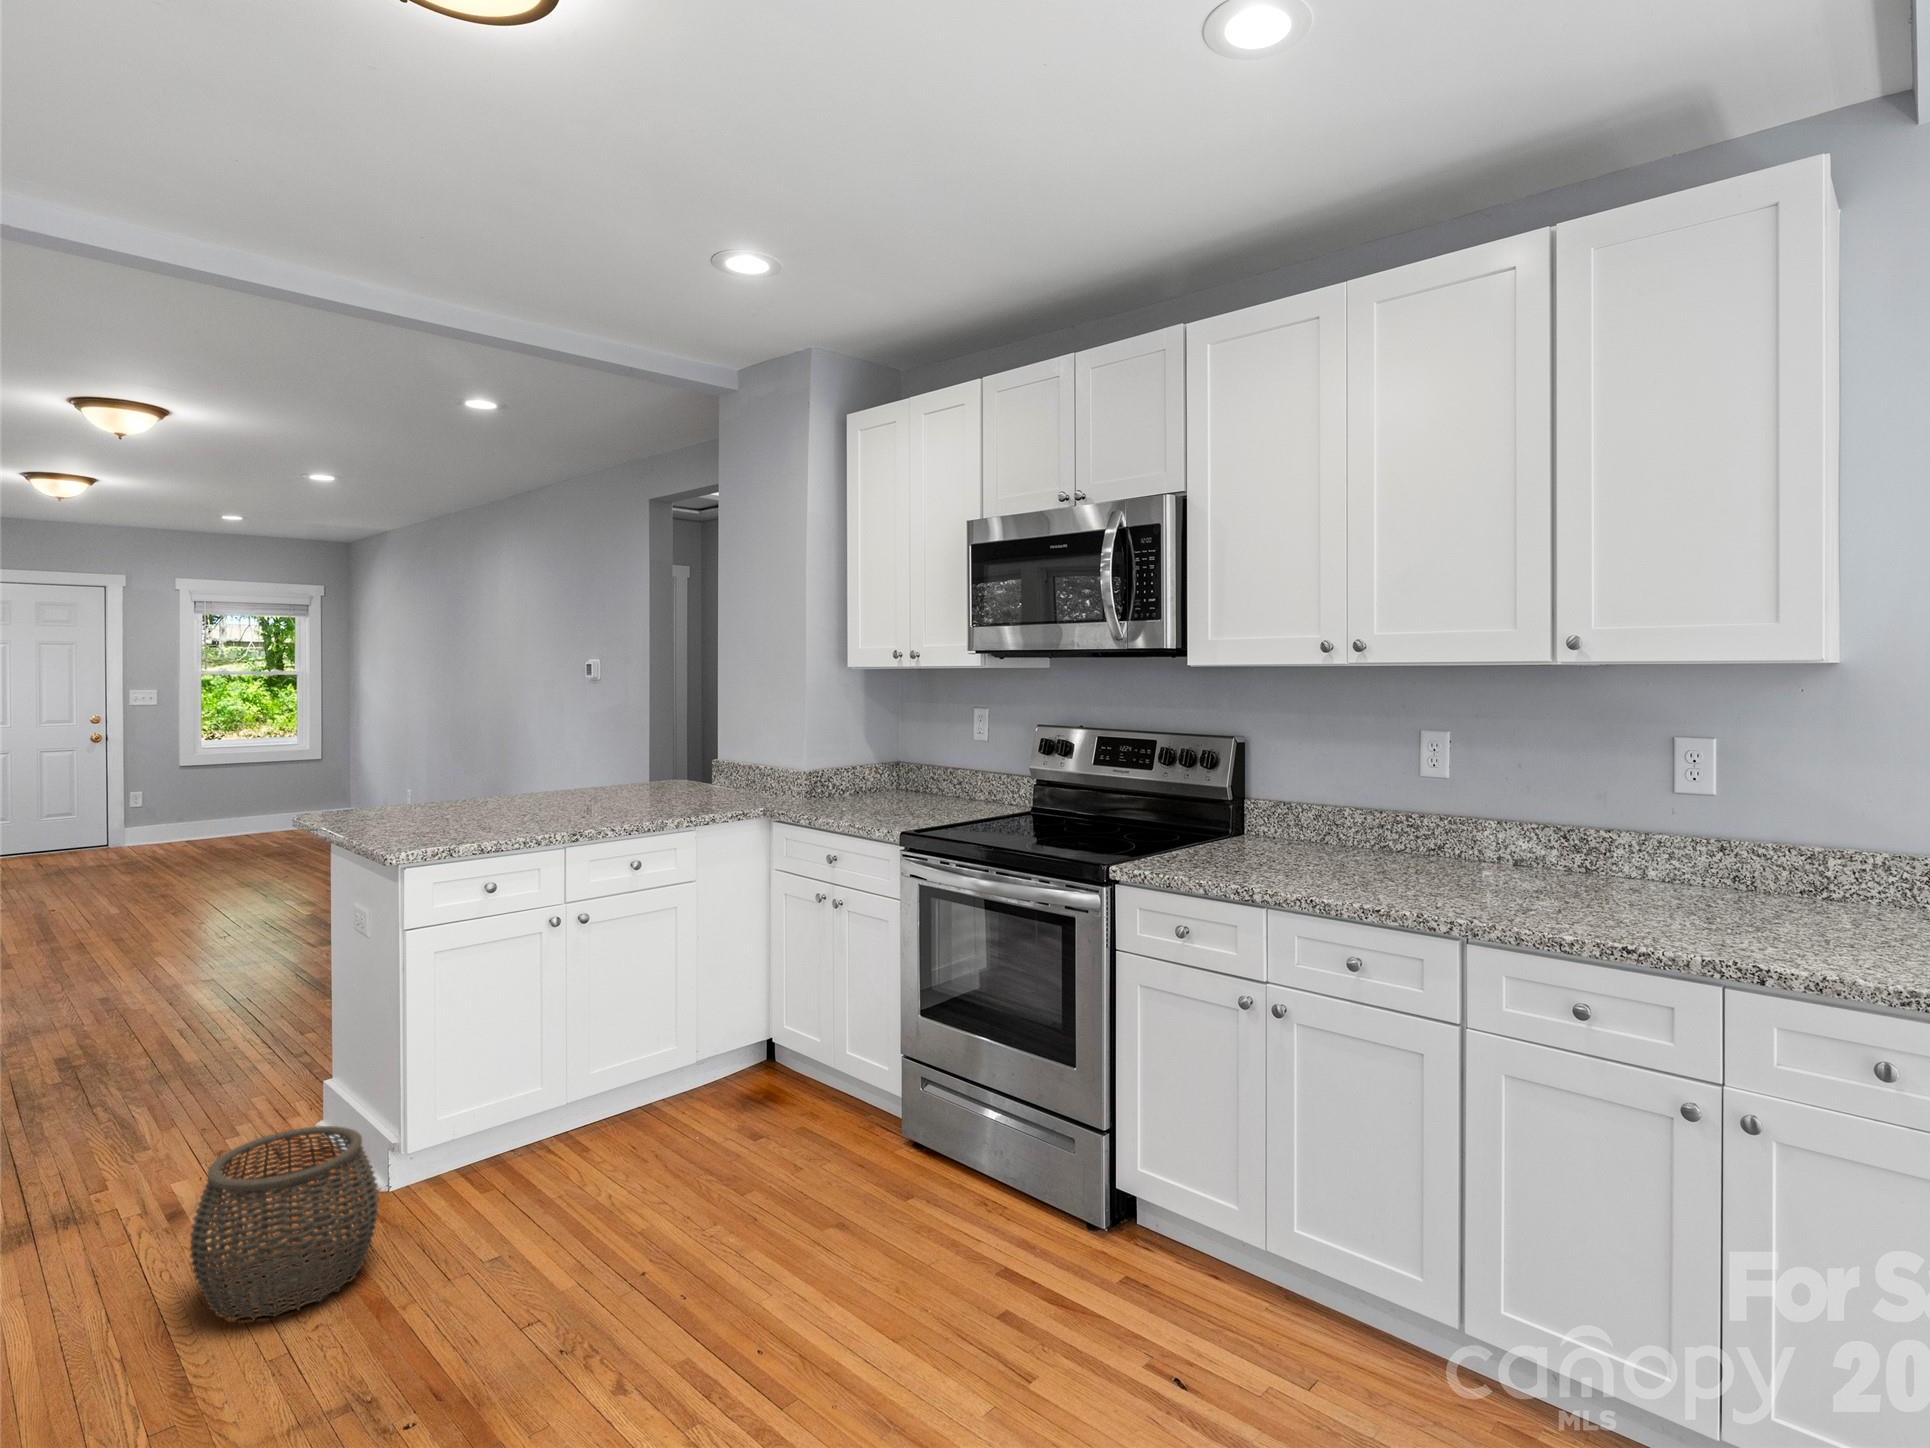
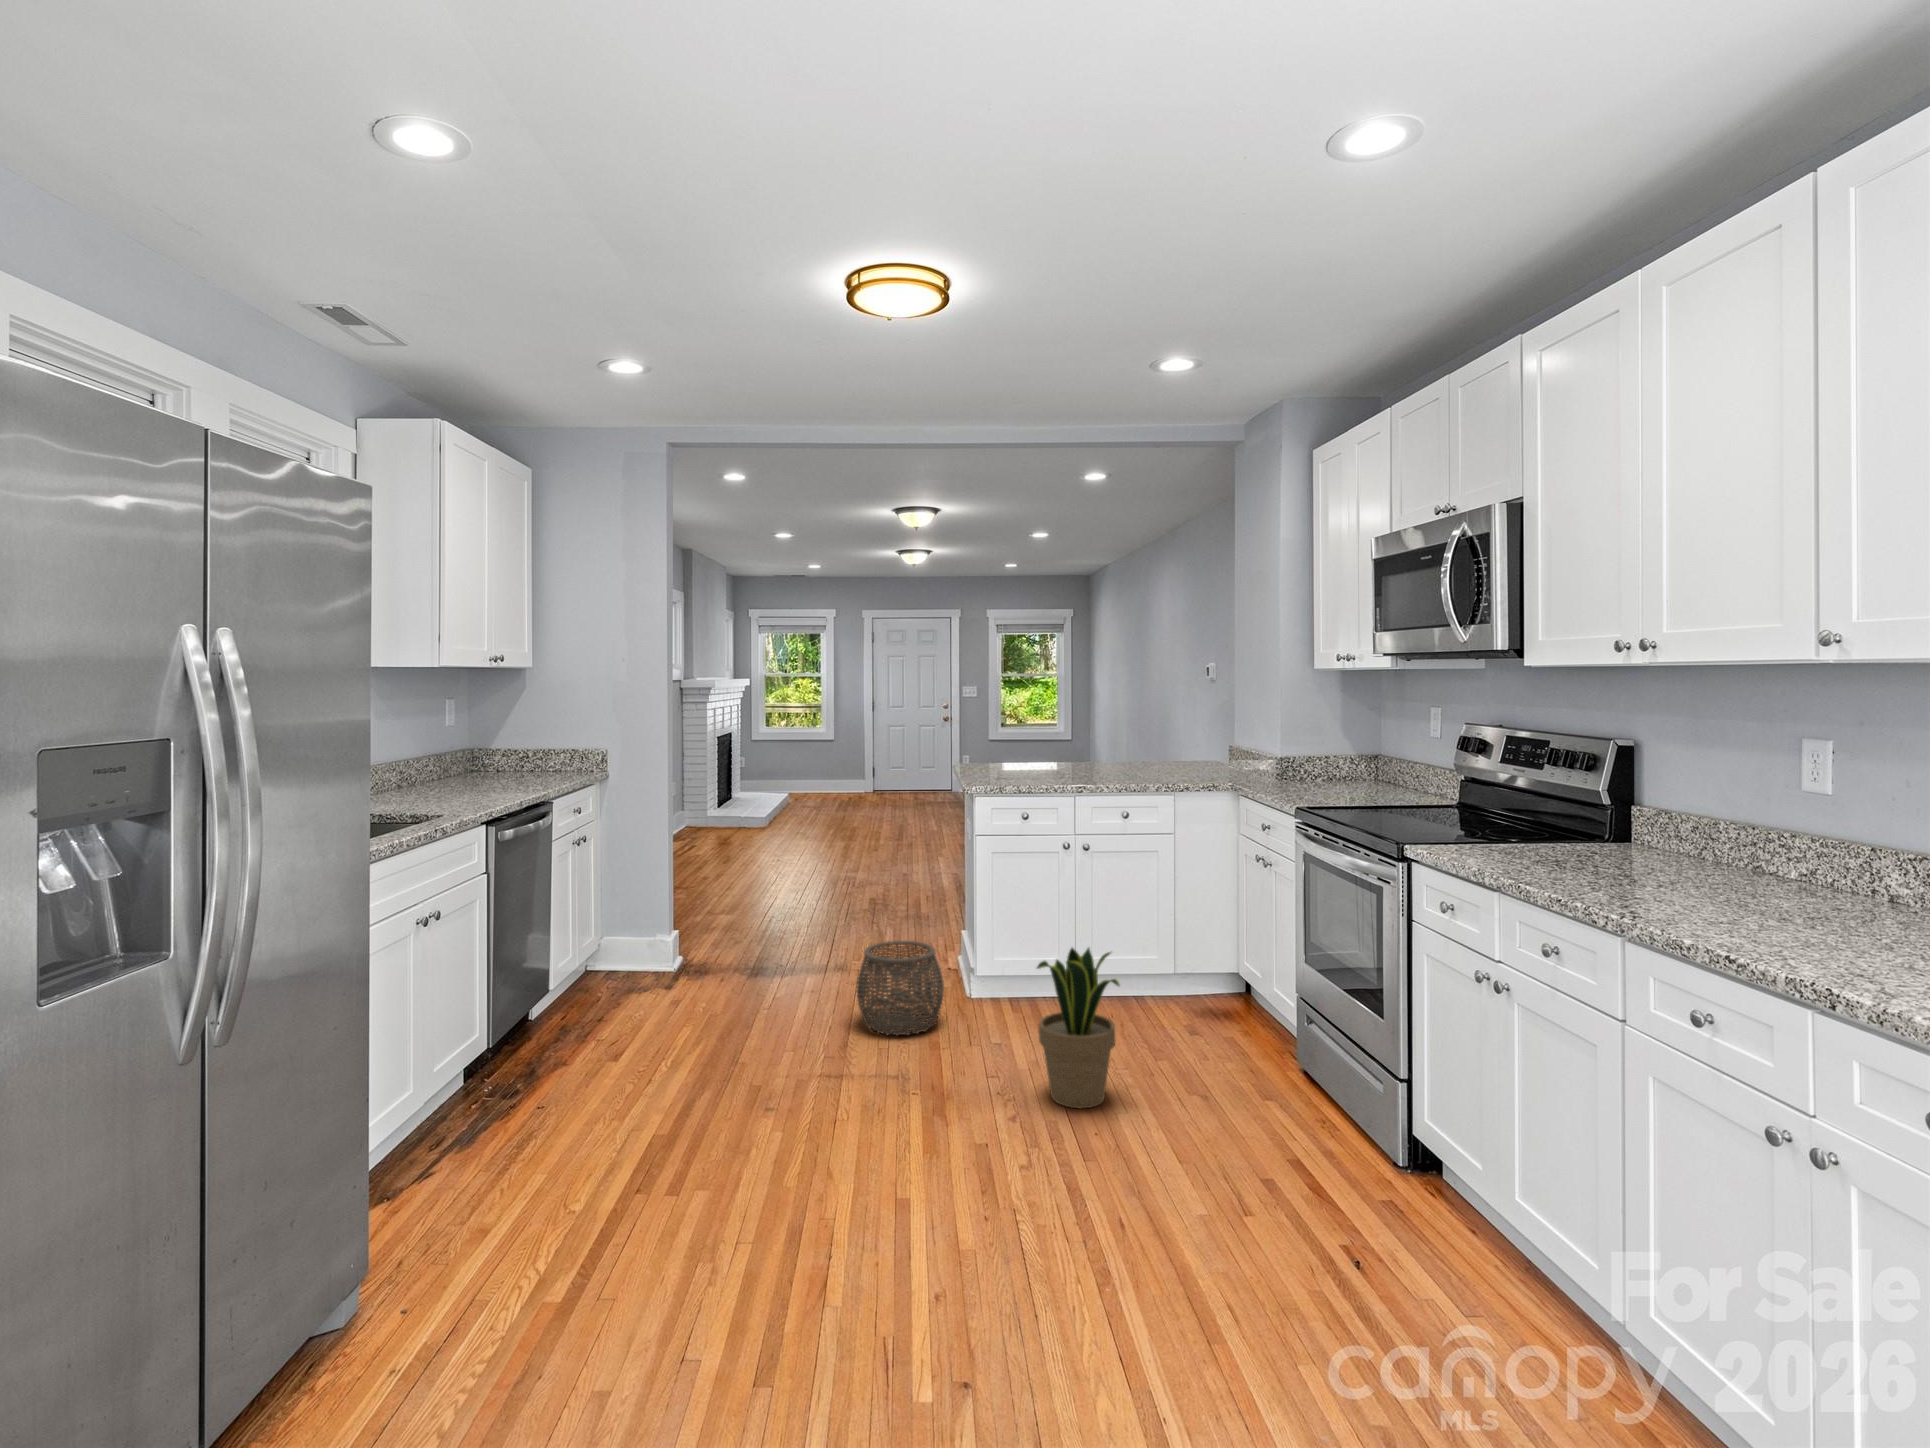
potted plant: none [630,1065,765,1322] -> present [1037,947,1119,1108]

